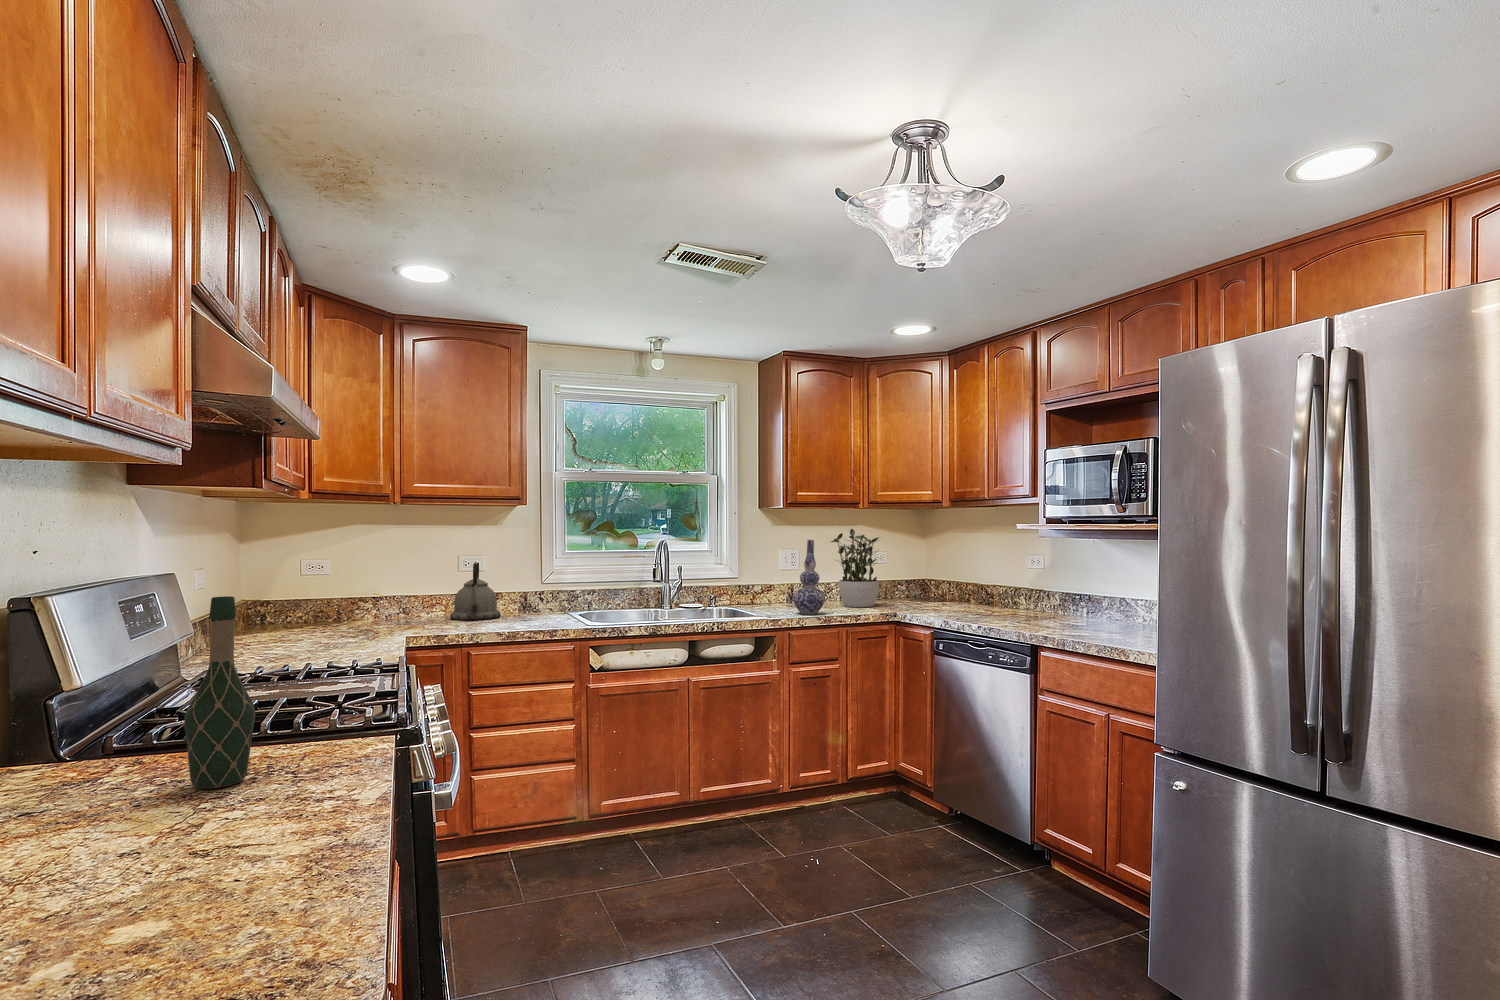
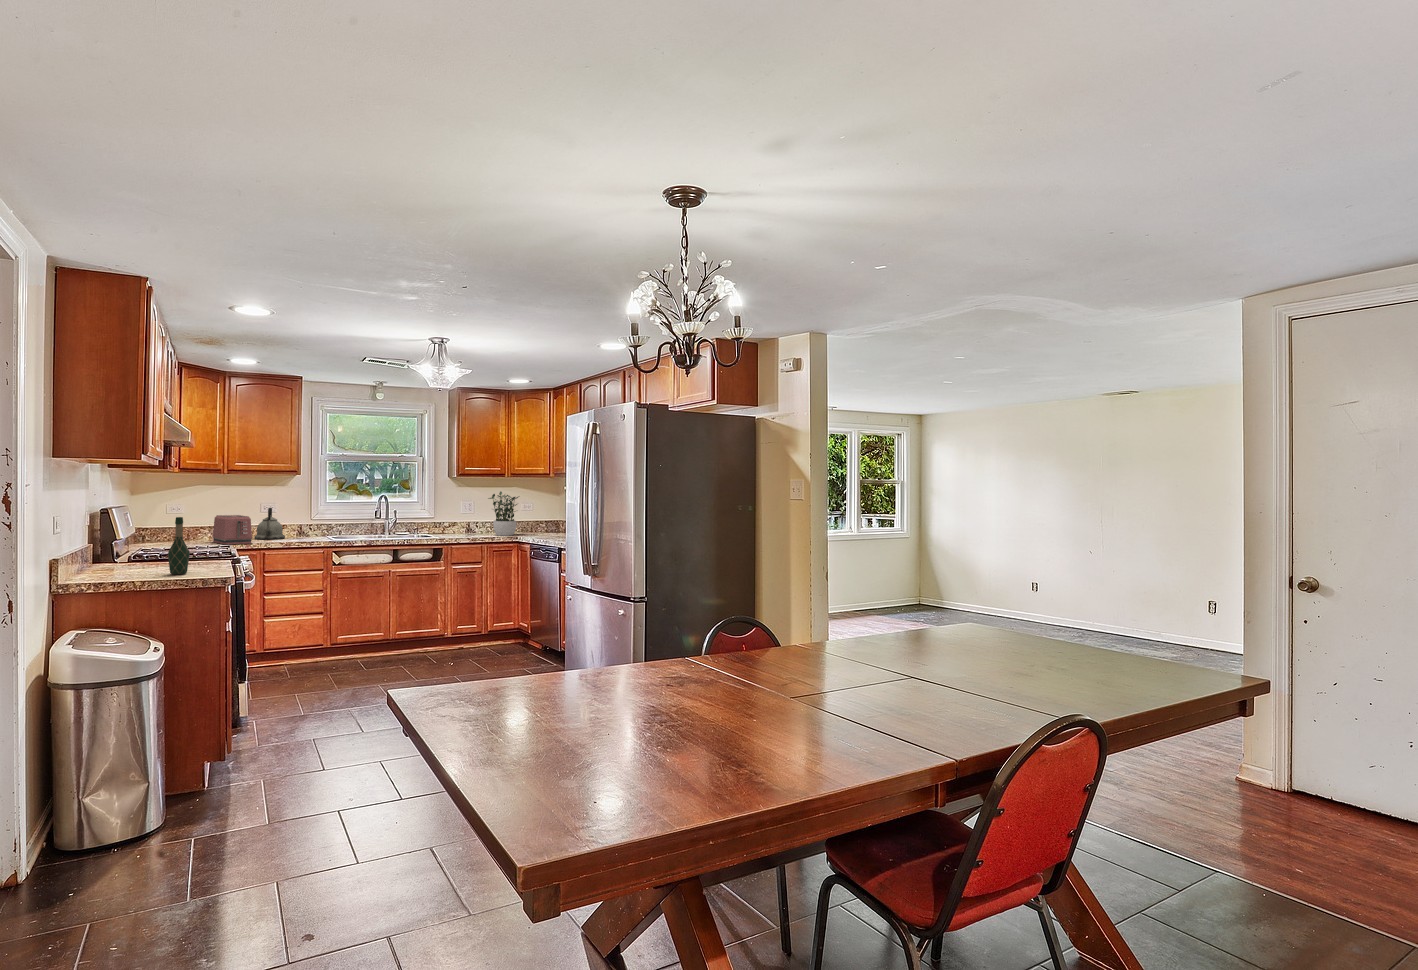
vase: present [793,540,825,614] -> none [458,497,476,538]
toaster: none [379,577,447,634] -> present [213,515,252,544]

